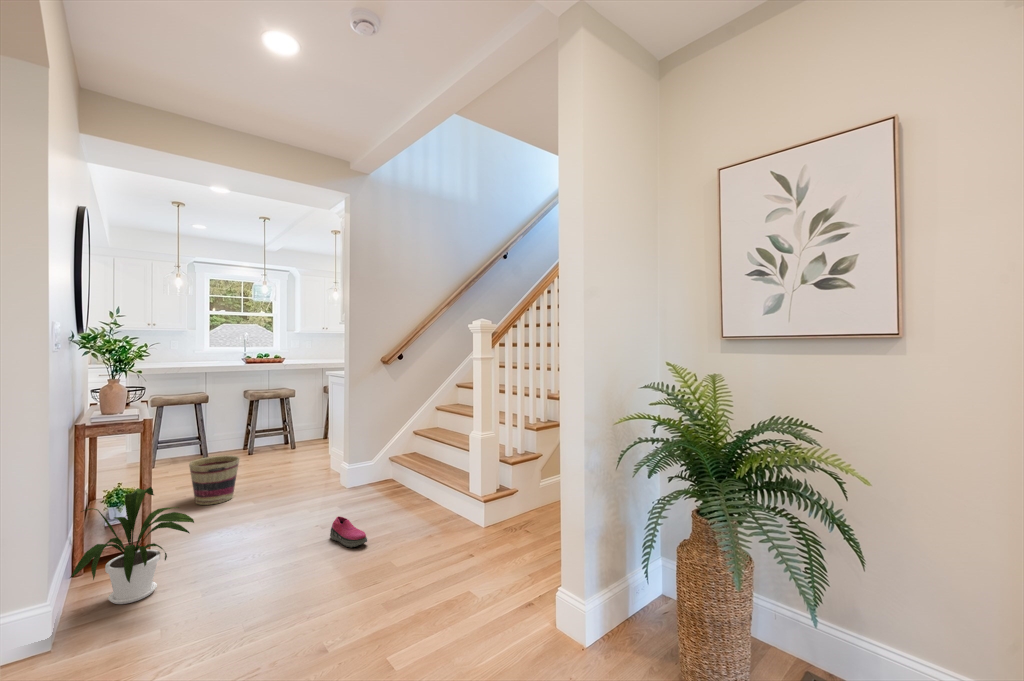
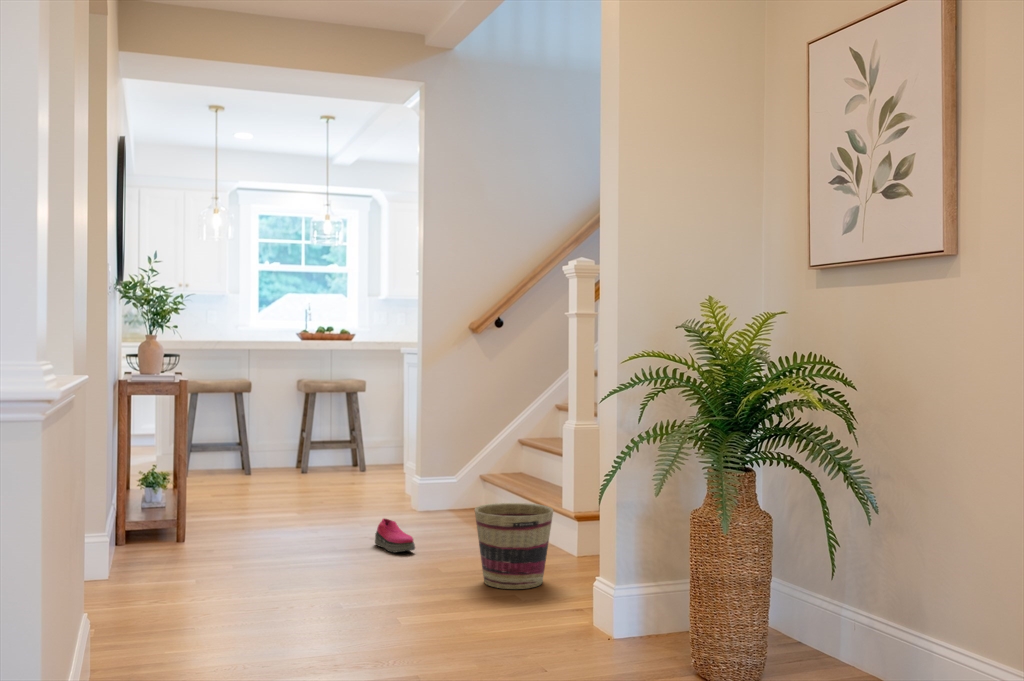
basket: present [189,455,239,505] -> present [475,503,553,589]
house plant: present [70,487,194,604] -> none [119,444,225,563]

